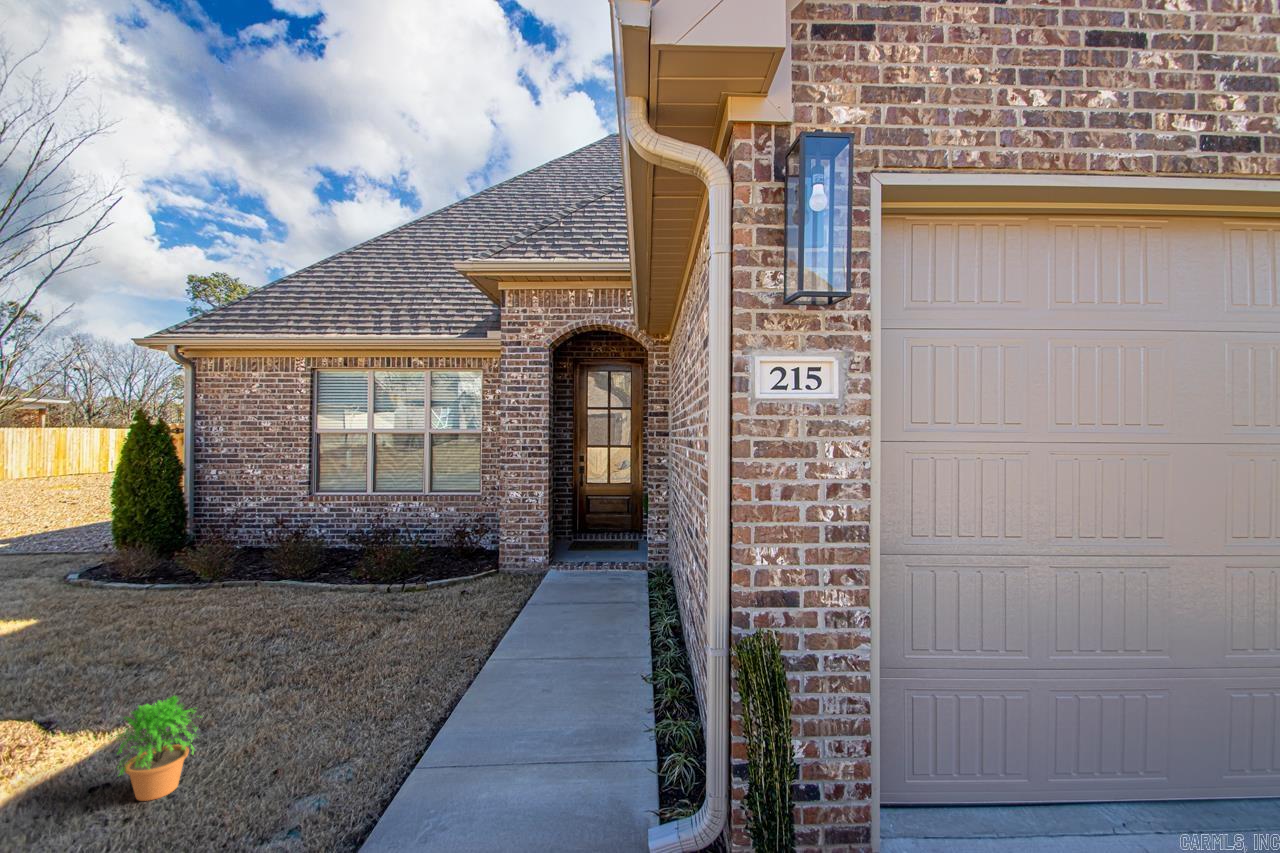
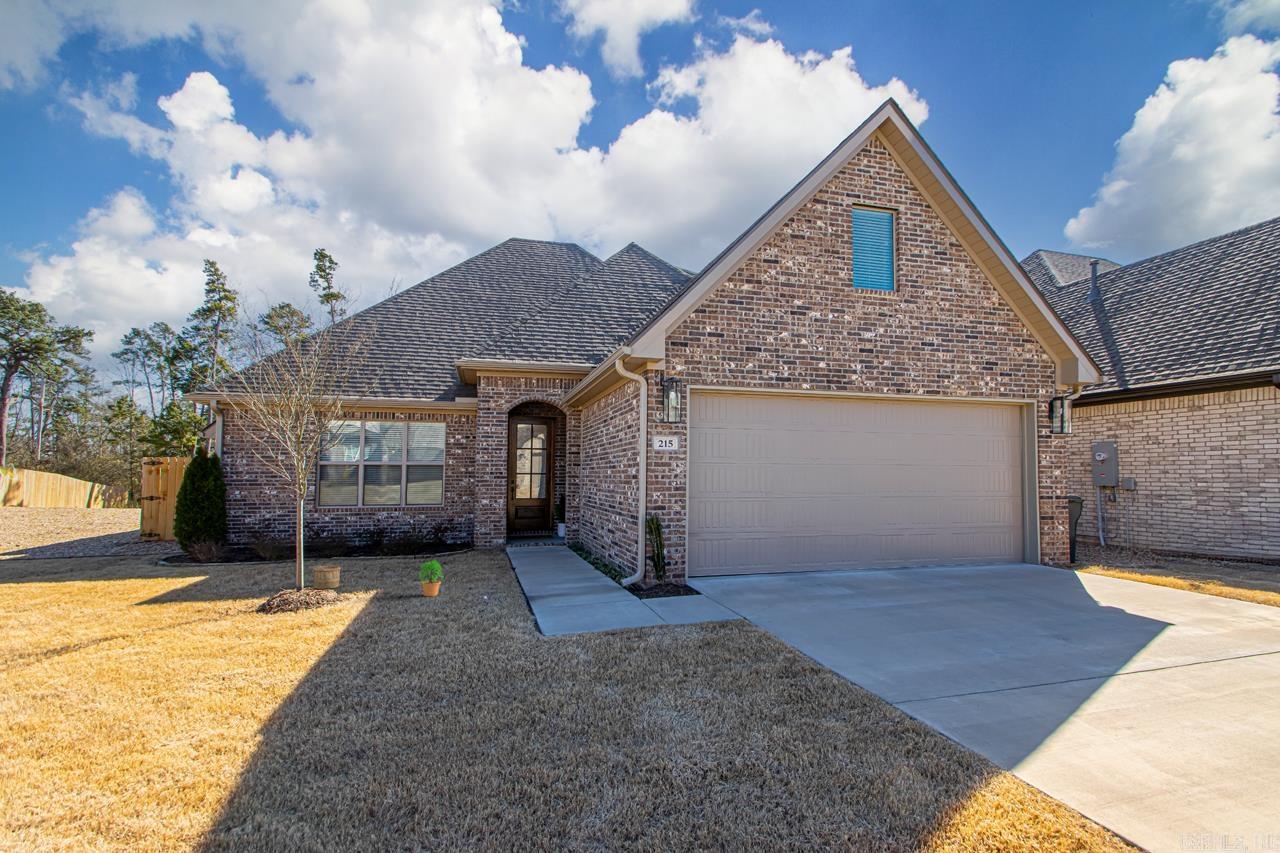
wooden bucket: none [25,651,98,713] -> present [313,566,341,589]

